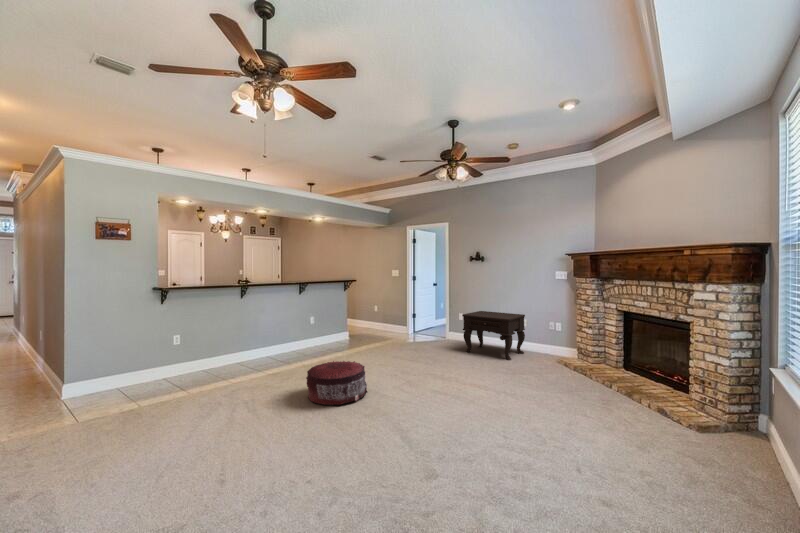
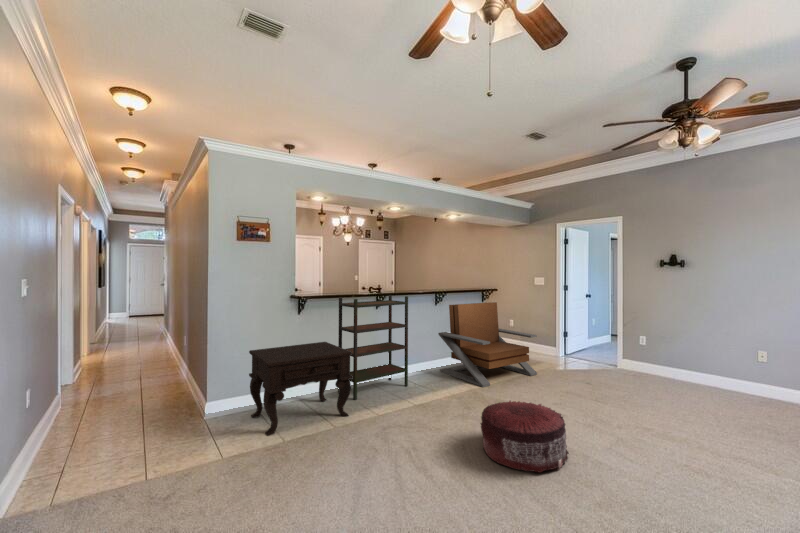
bookshelf: none [203,286,269,375] -> present [338,295,408,400]
lounge chair: none [301,291,381,358] -> present [438,302,537,387]
side table: present [462,311,525,360] -> present [249,342,353,436]

